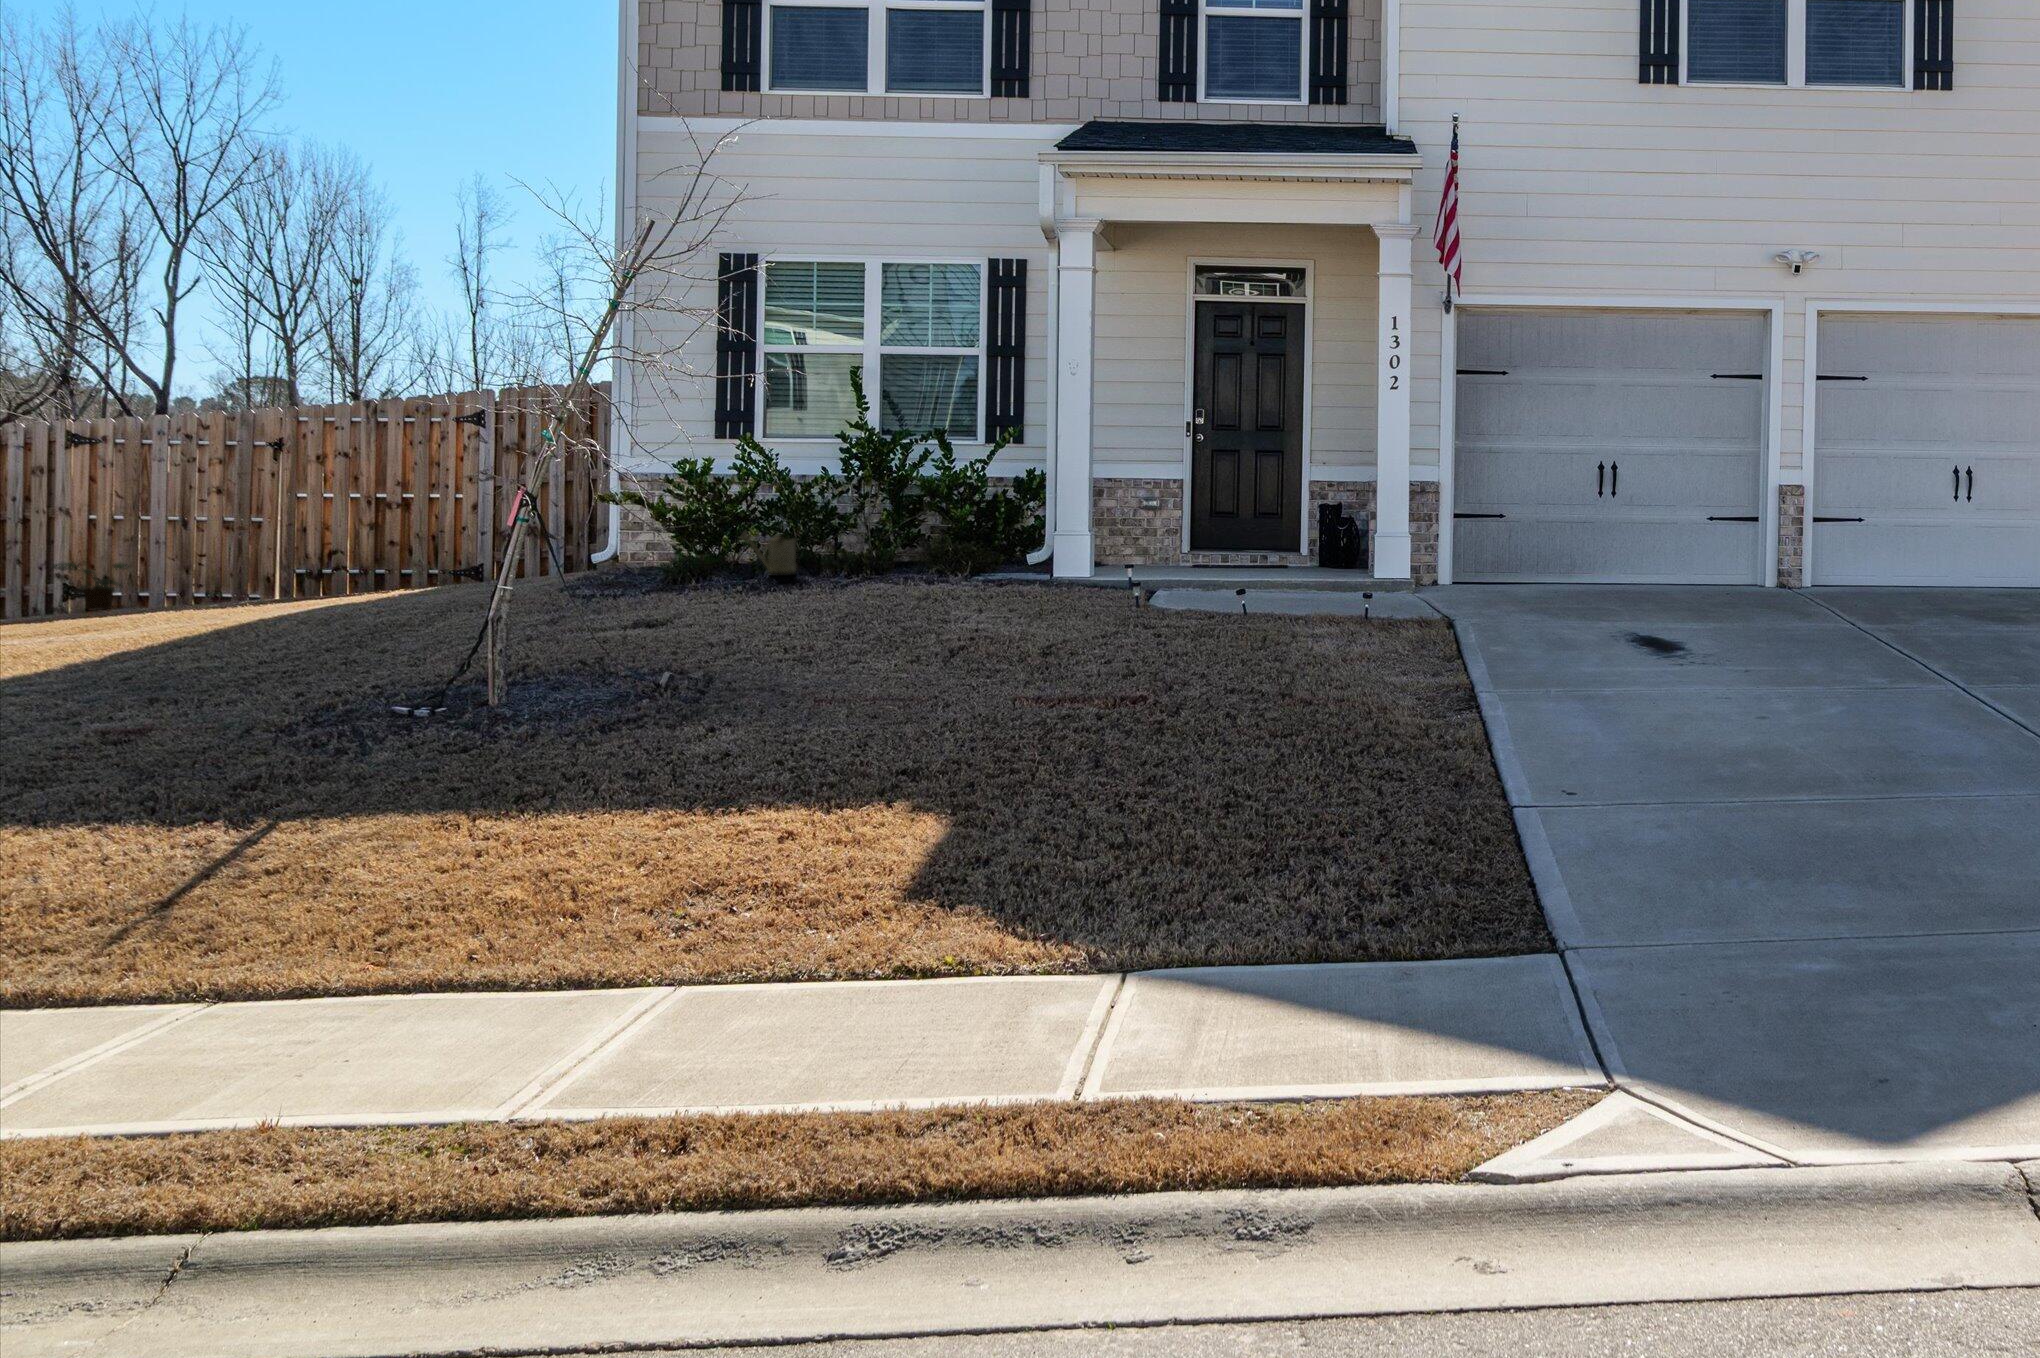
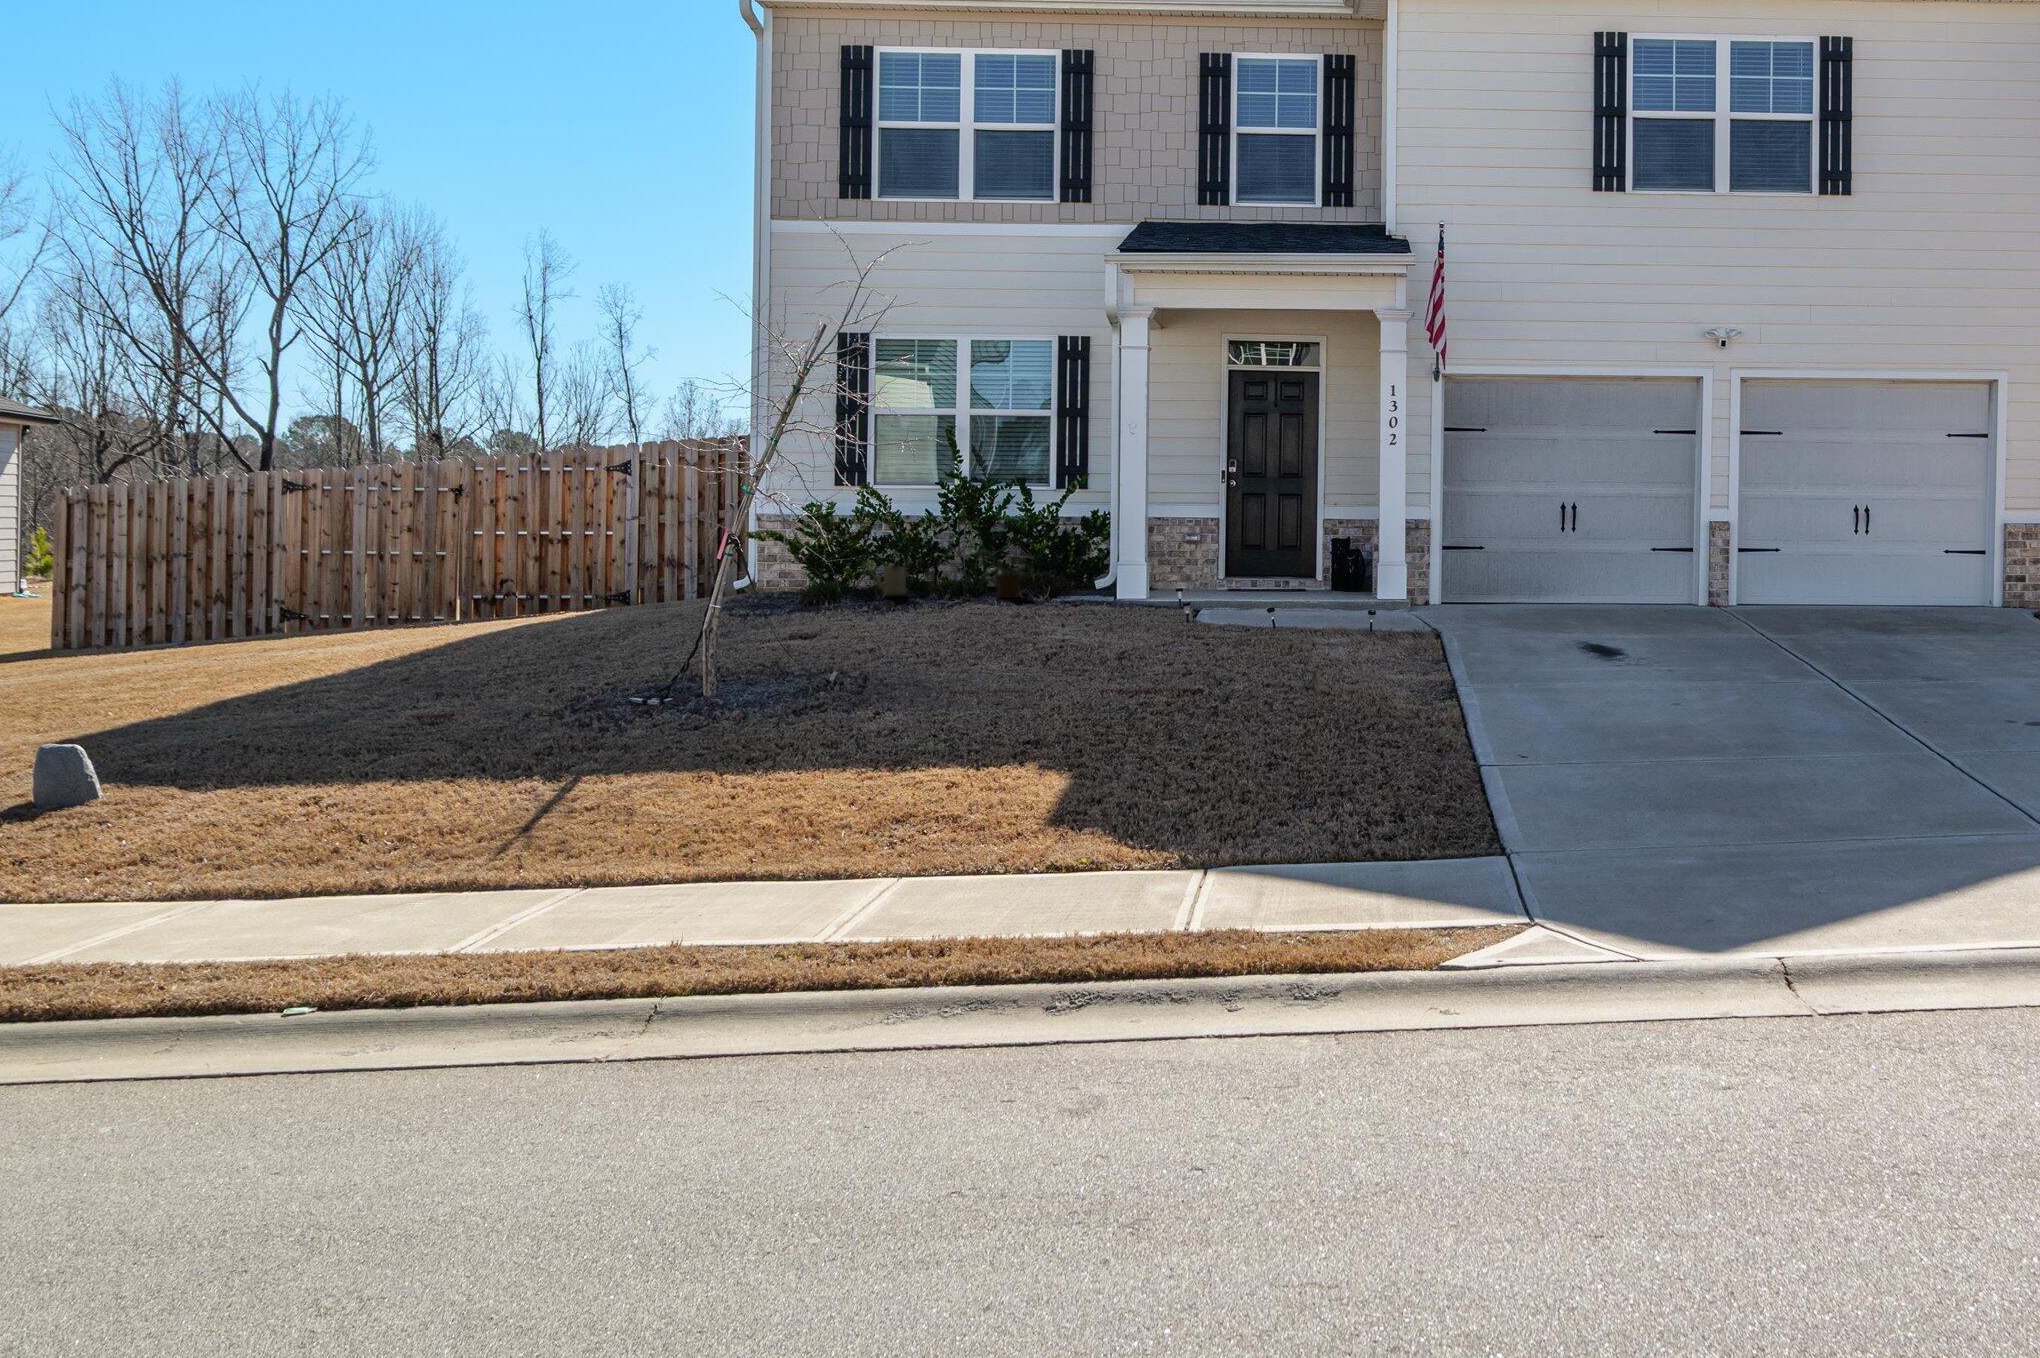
potted plant: present [52,563,129,610] -> present [974,550,1025,598]

